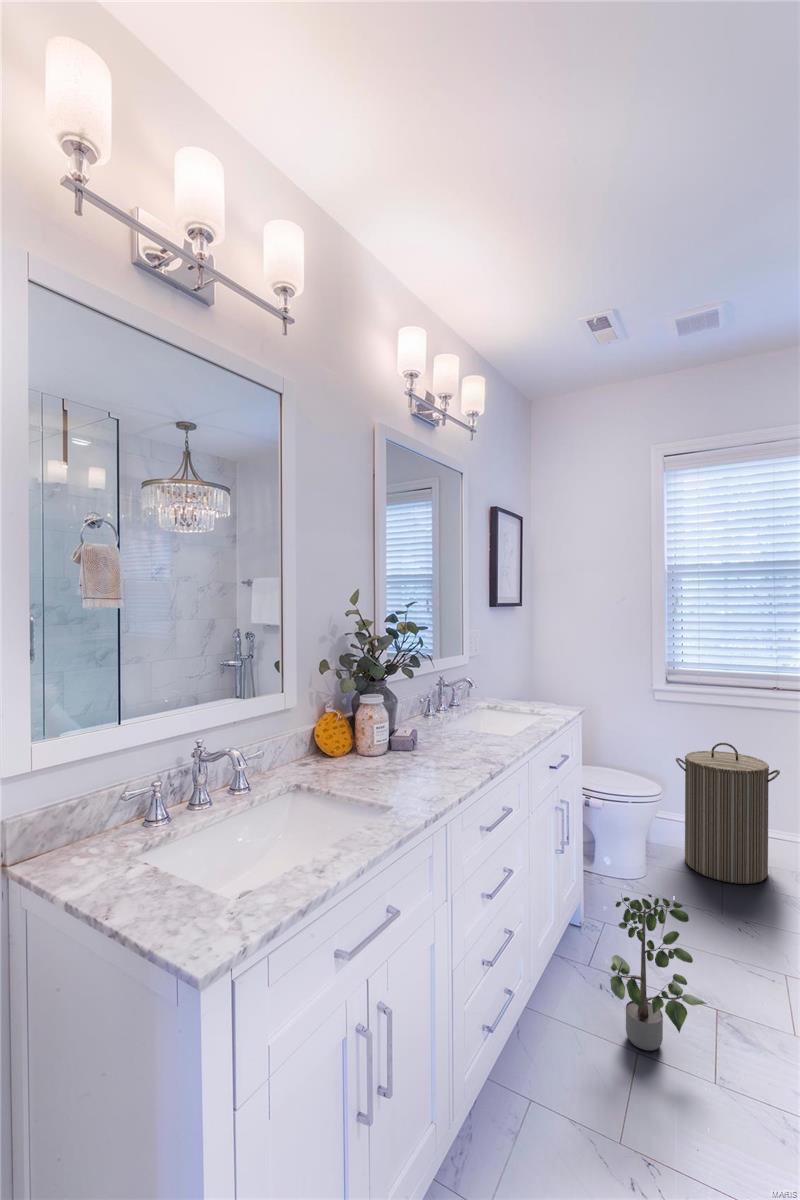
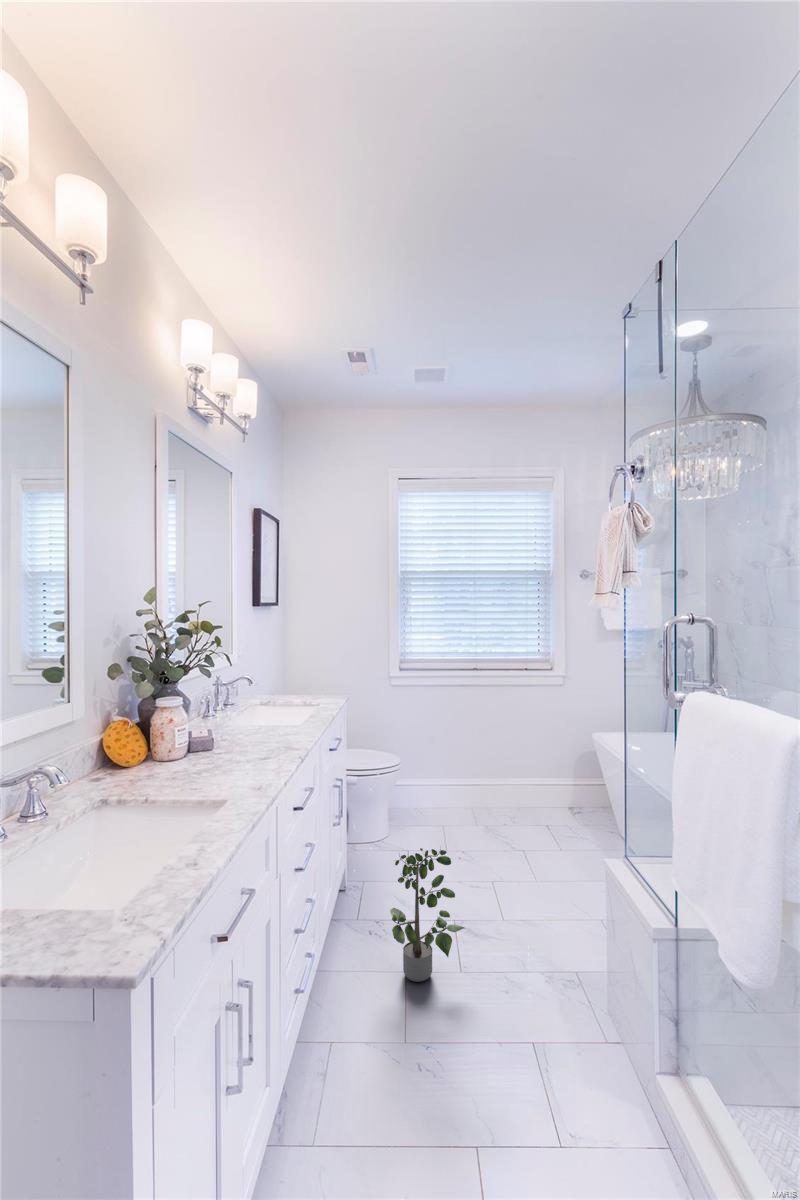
laundry hamper: present [676,743,780,884] -> none [412,718,488,832]

